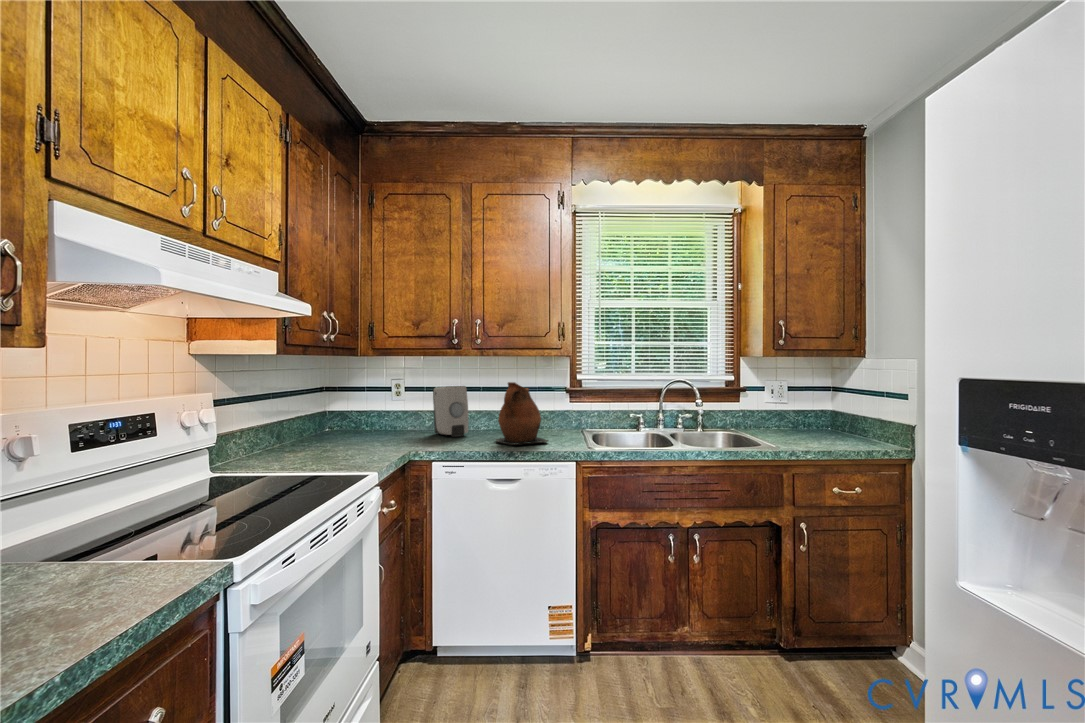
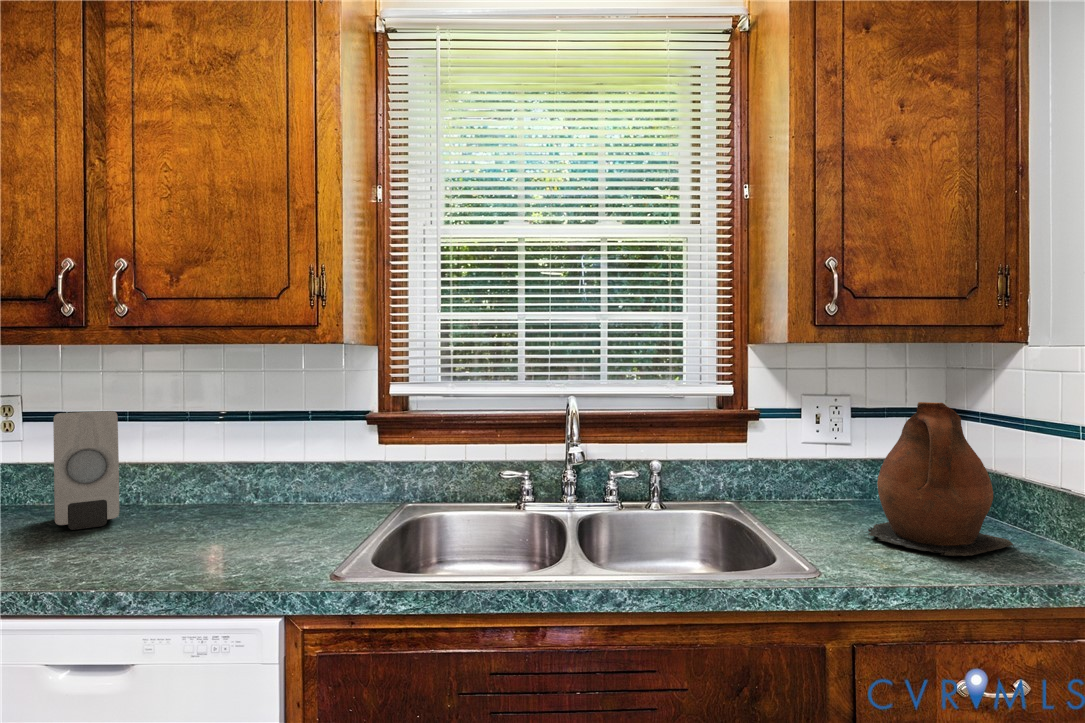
ceramic pitcher: present [496,382,548,445] -> present [868,402,1013,556]

